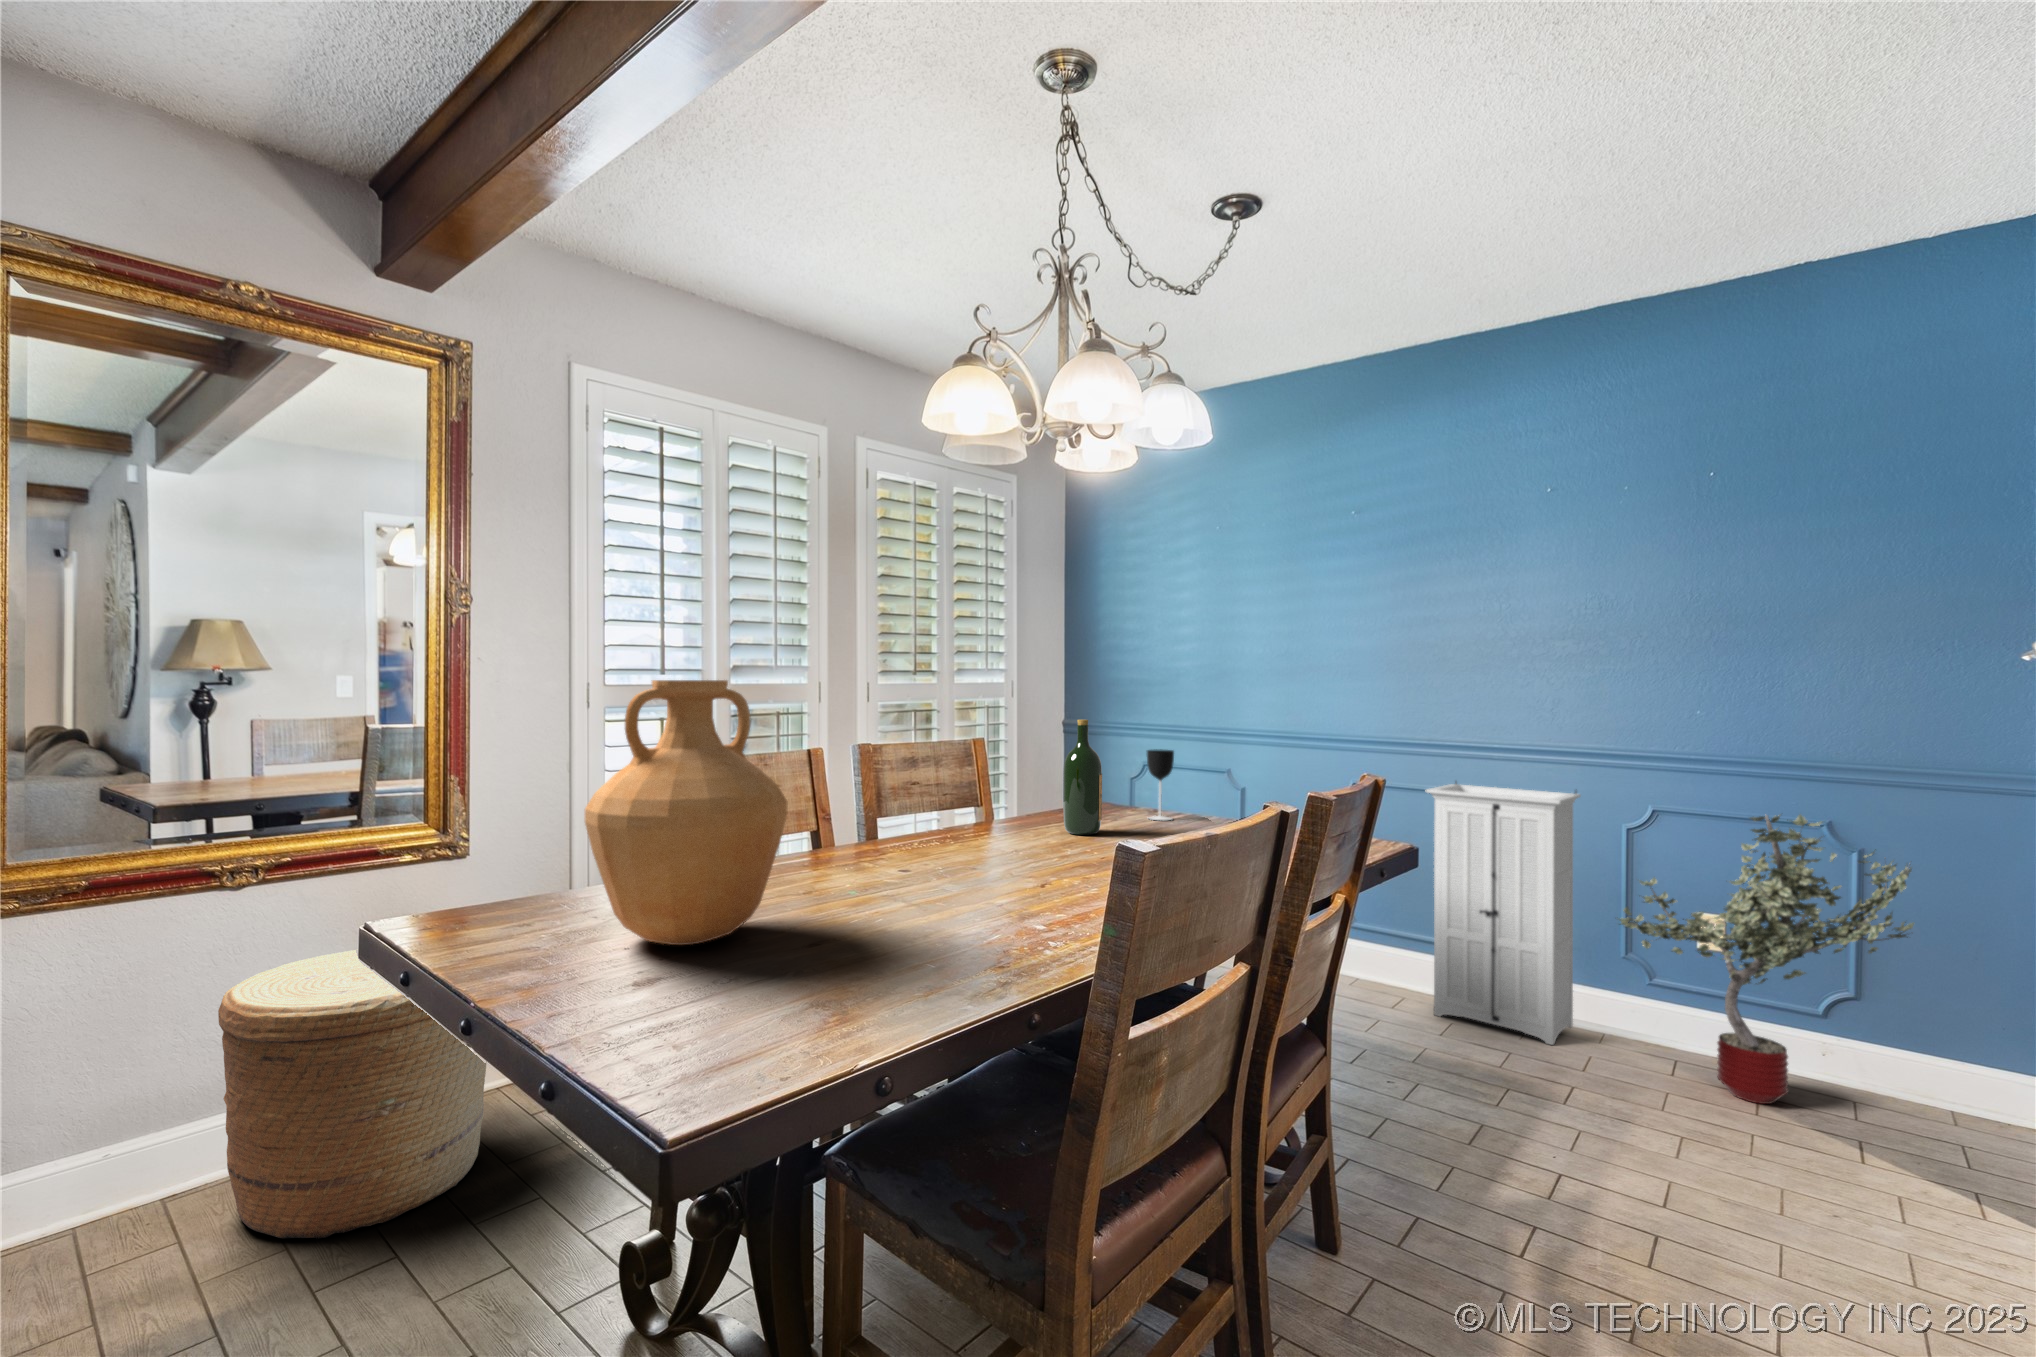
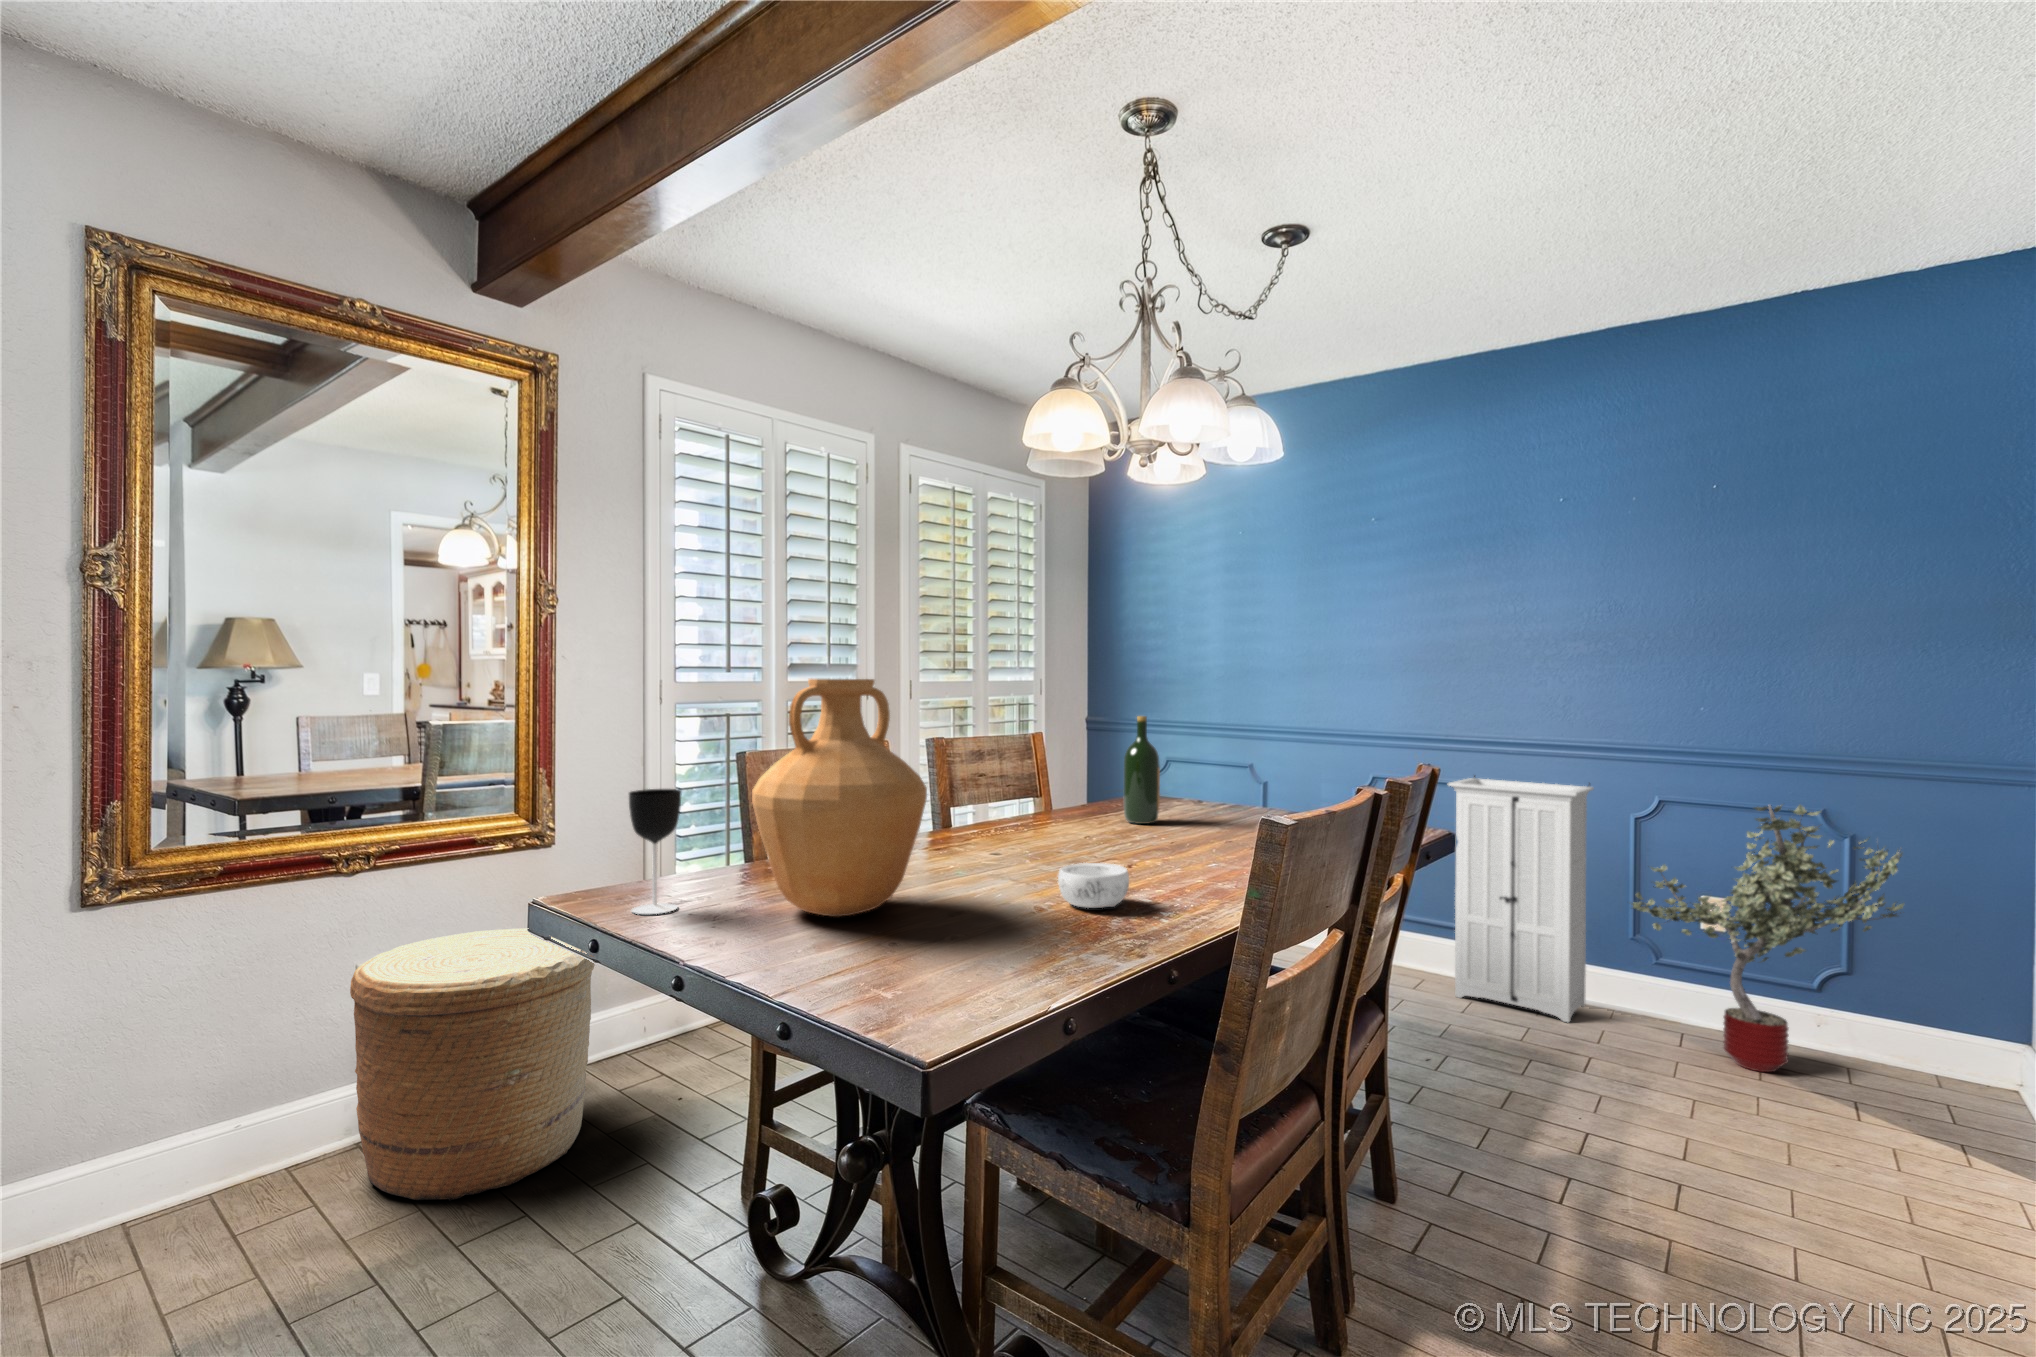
wine glass: present [1147,749,1174,820] -> present [629,789,682,914]
decorative bowl: none [939,884,1018,935] -> present [1058,863,1129,908]

